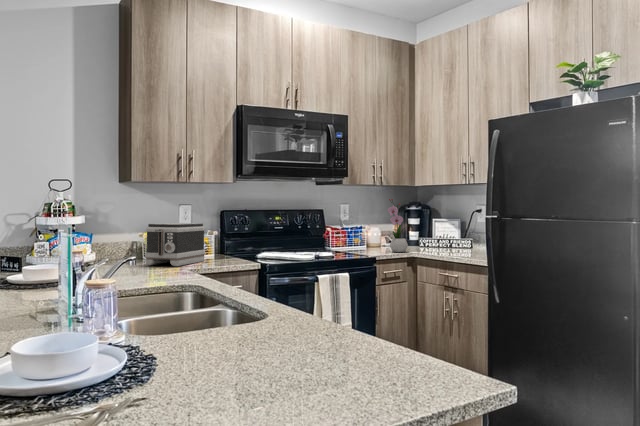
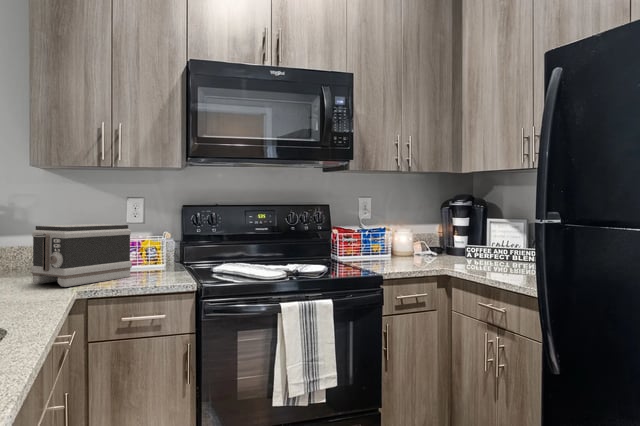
flower arrangement: present [388,199,408,252] -> none [408,189,443,267]

